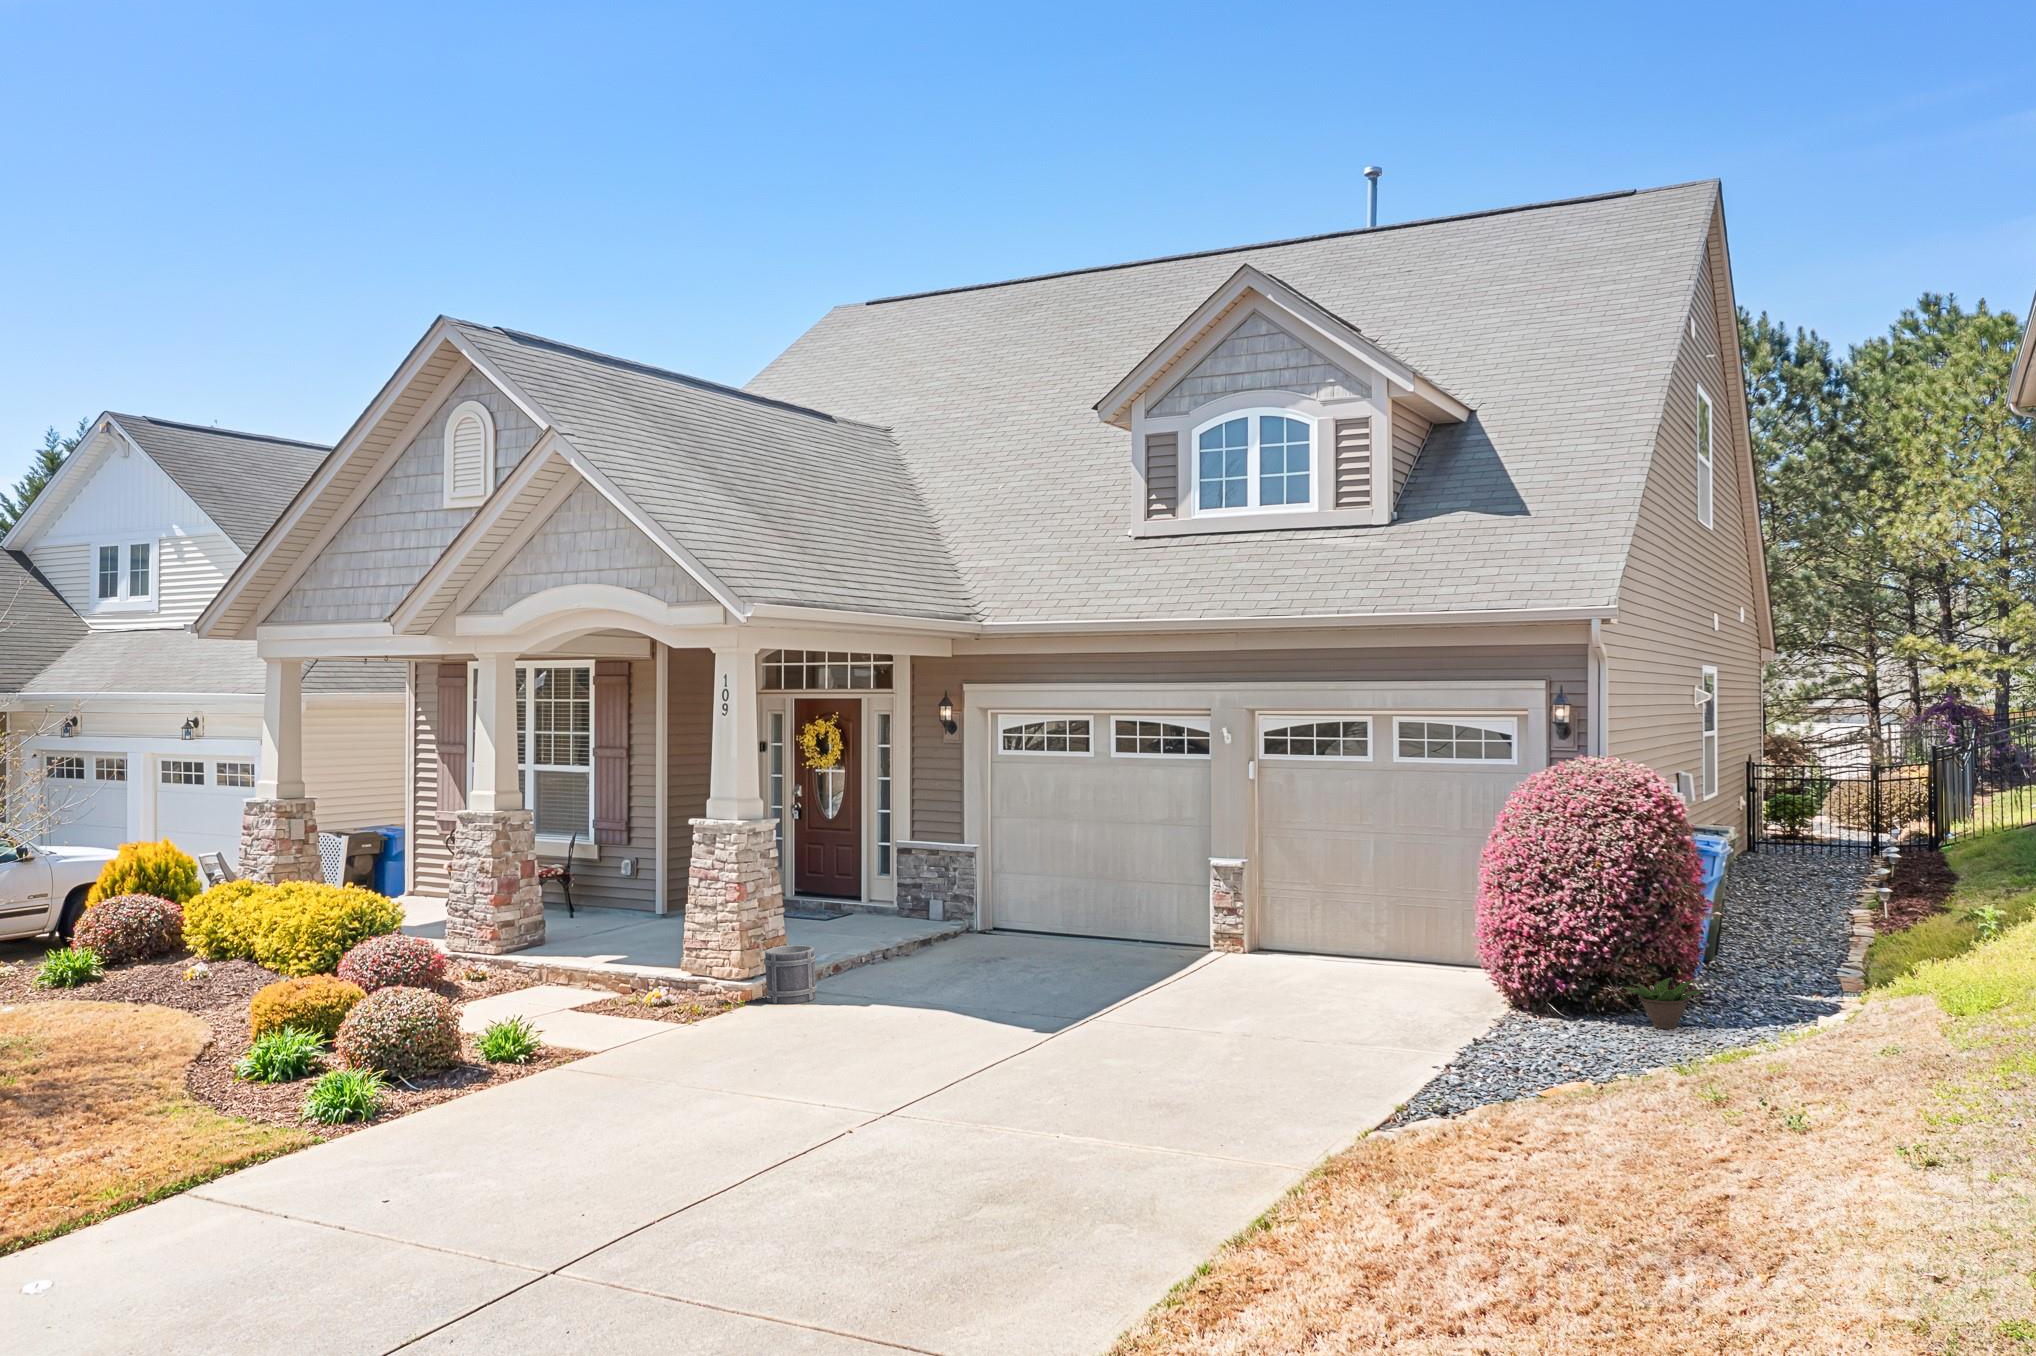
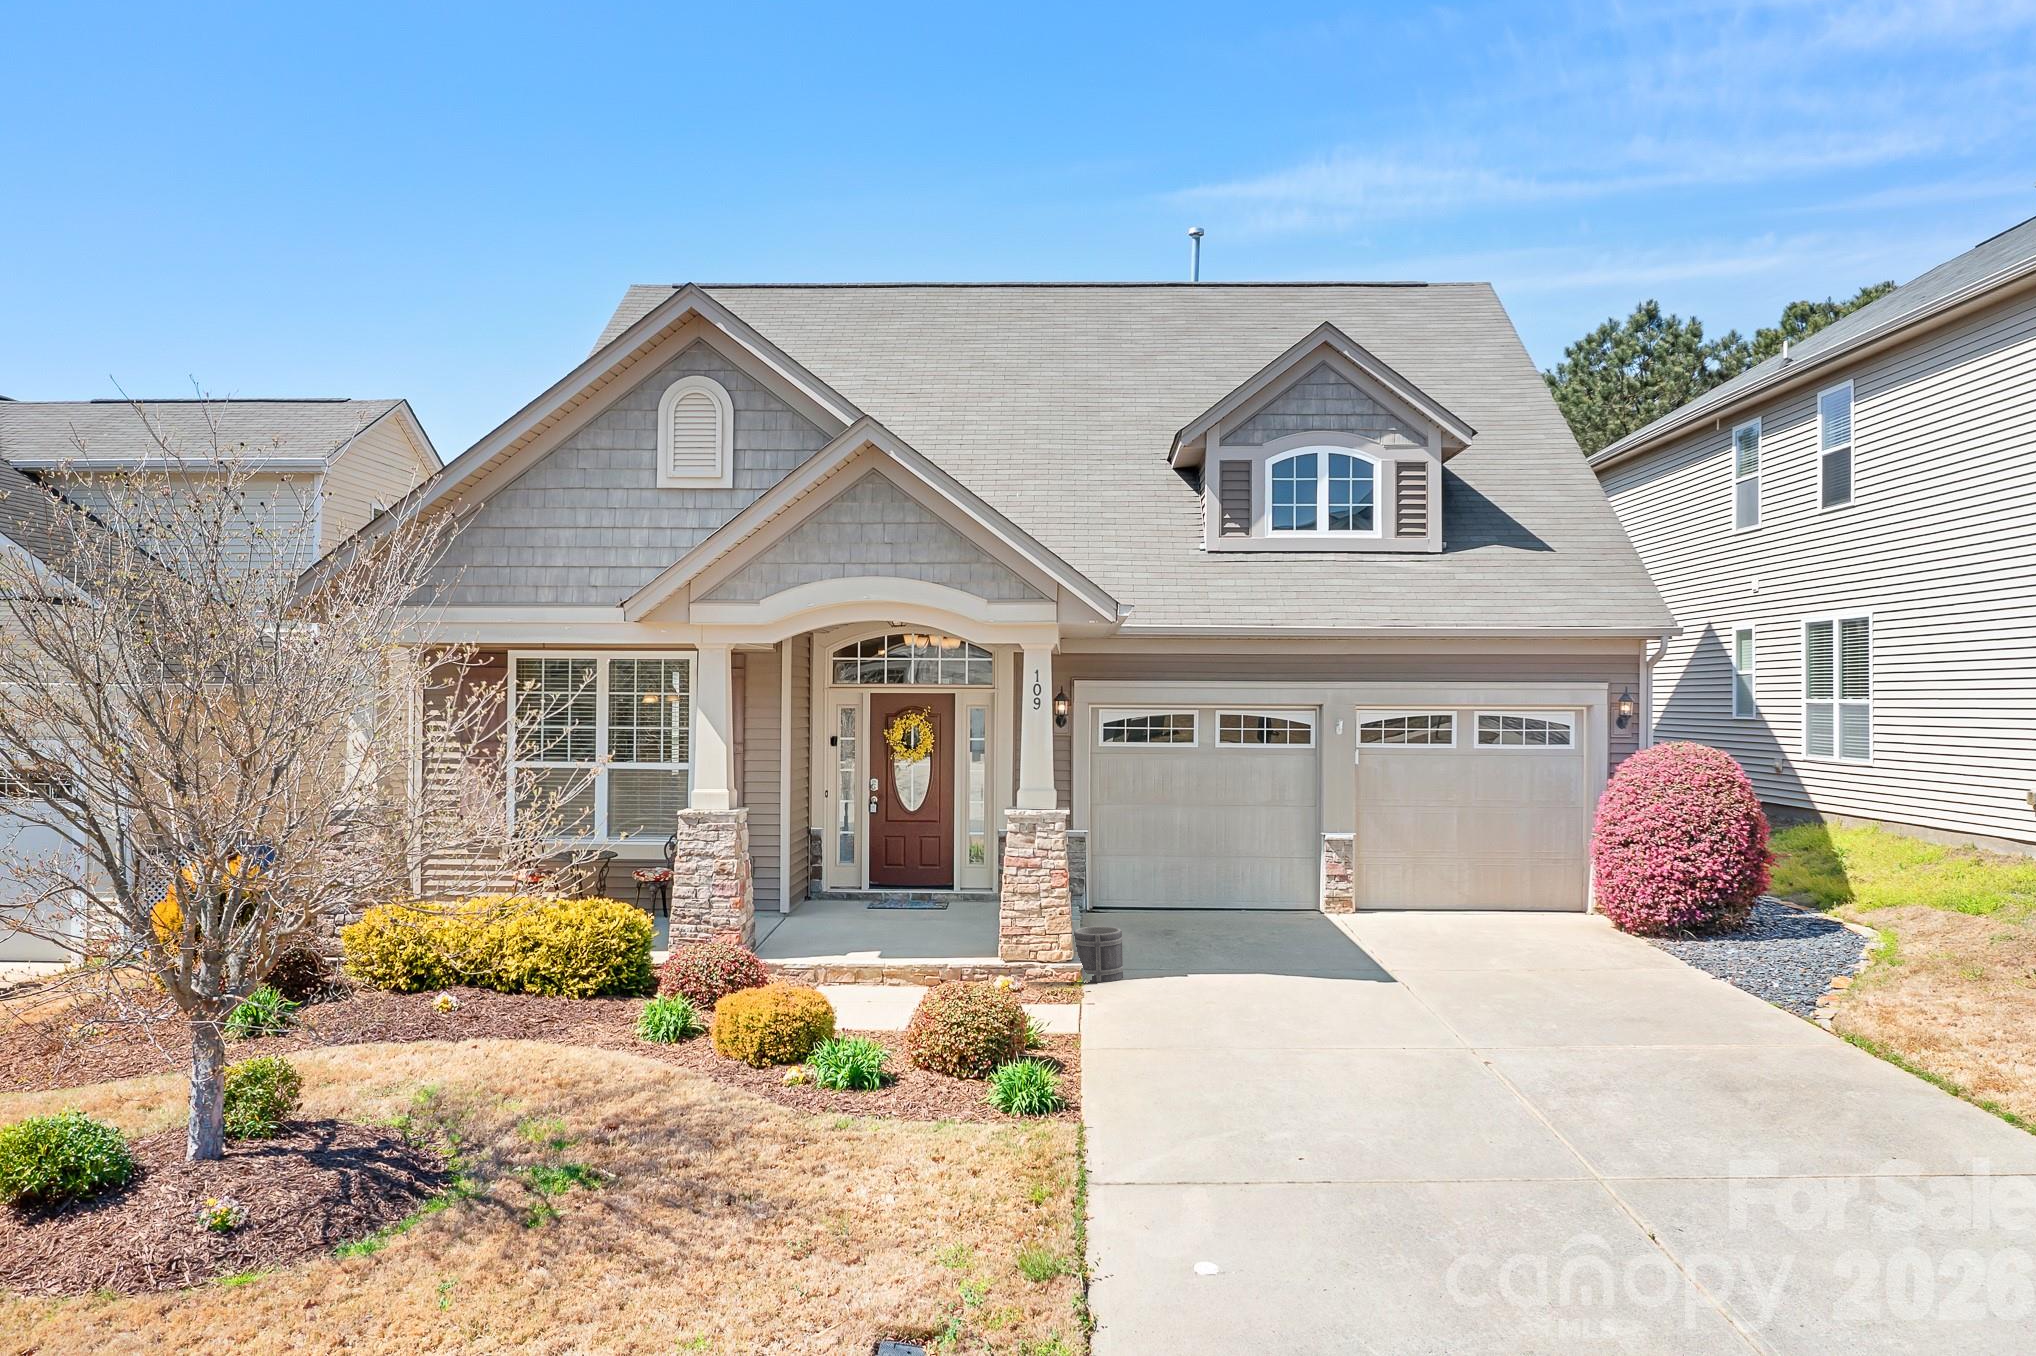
decorative plant: present [1622,977,1703,1029] -> none [1732,901,1796,937]

